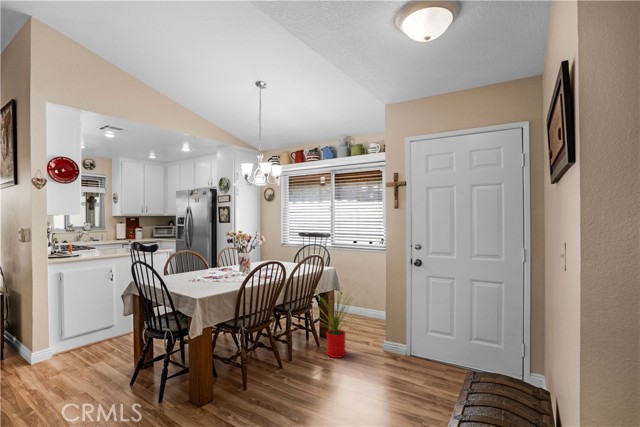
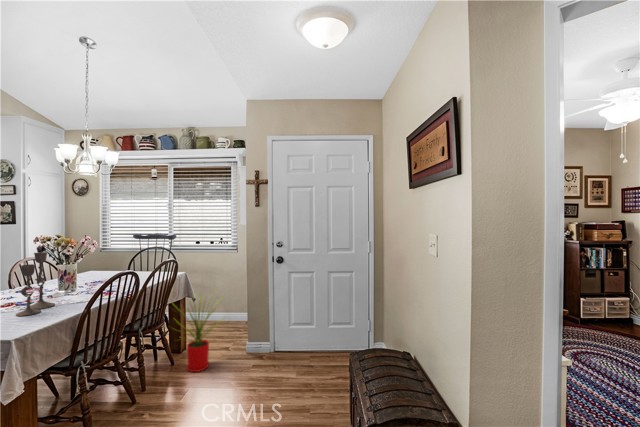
candlestick: none [209,242,233,285] -> present [16,252,55,316]

